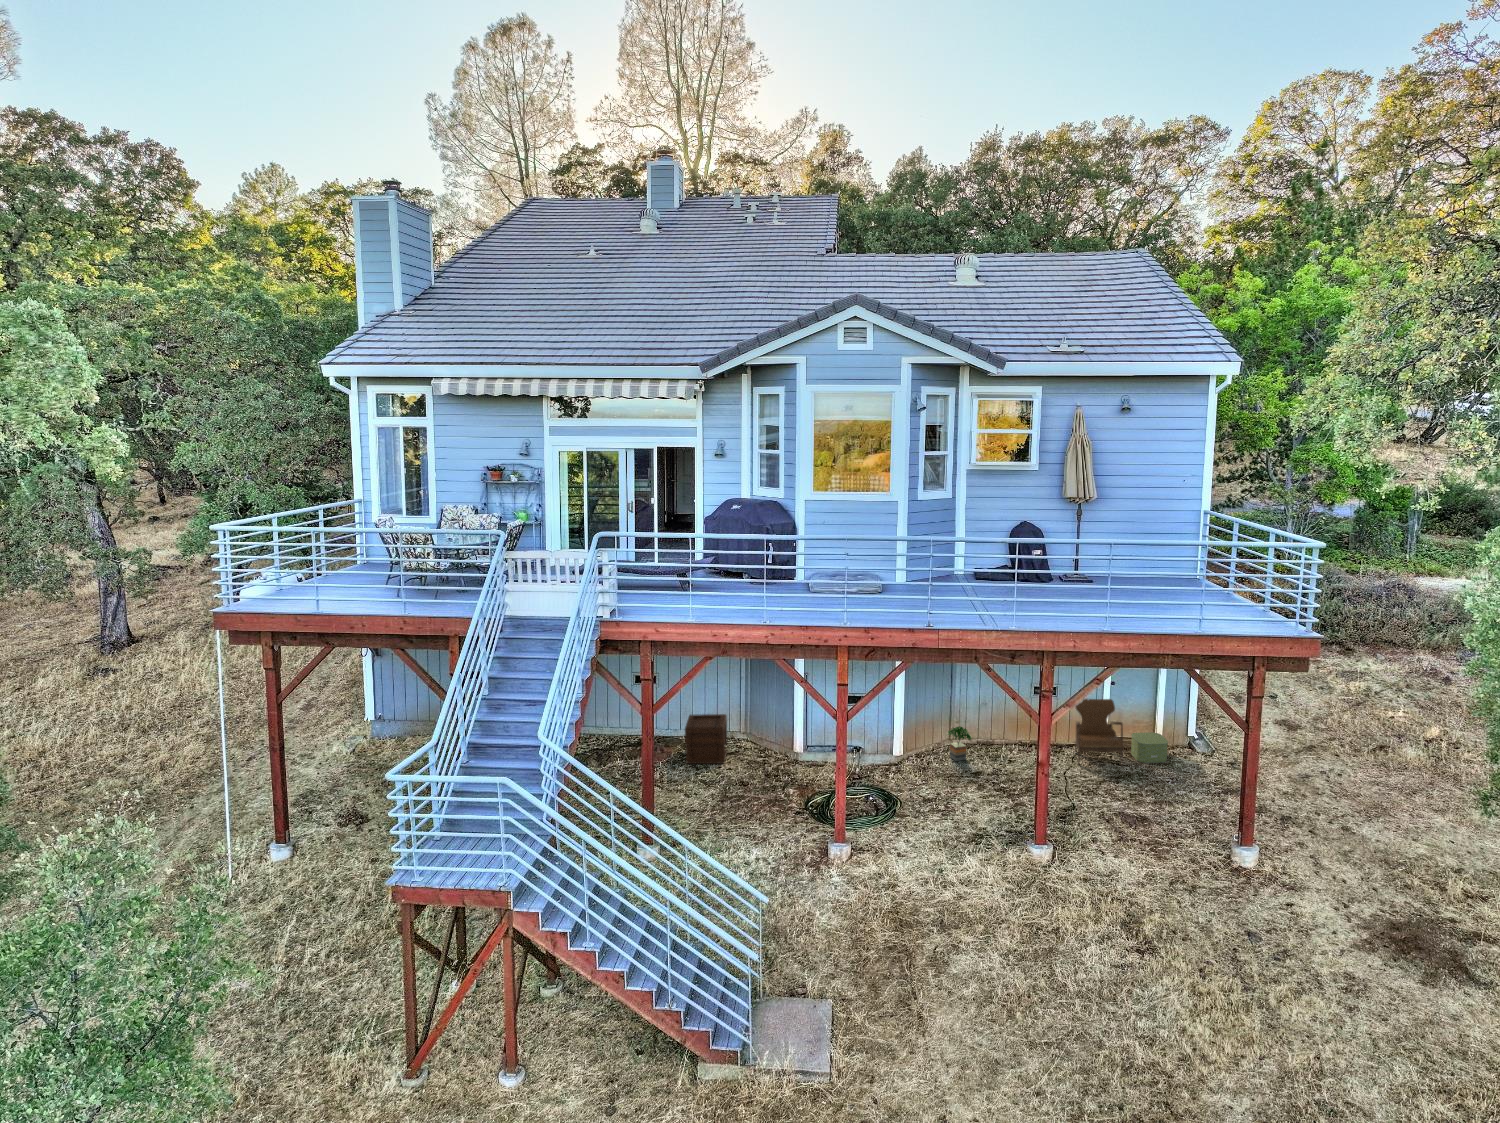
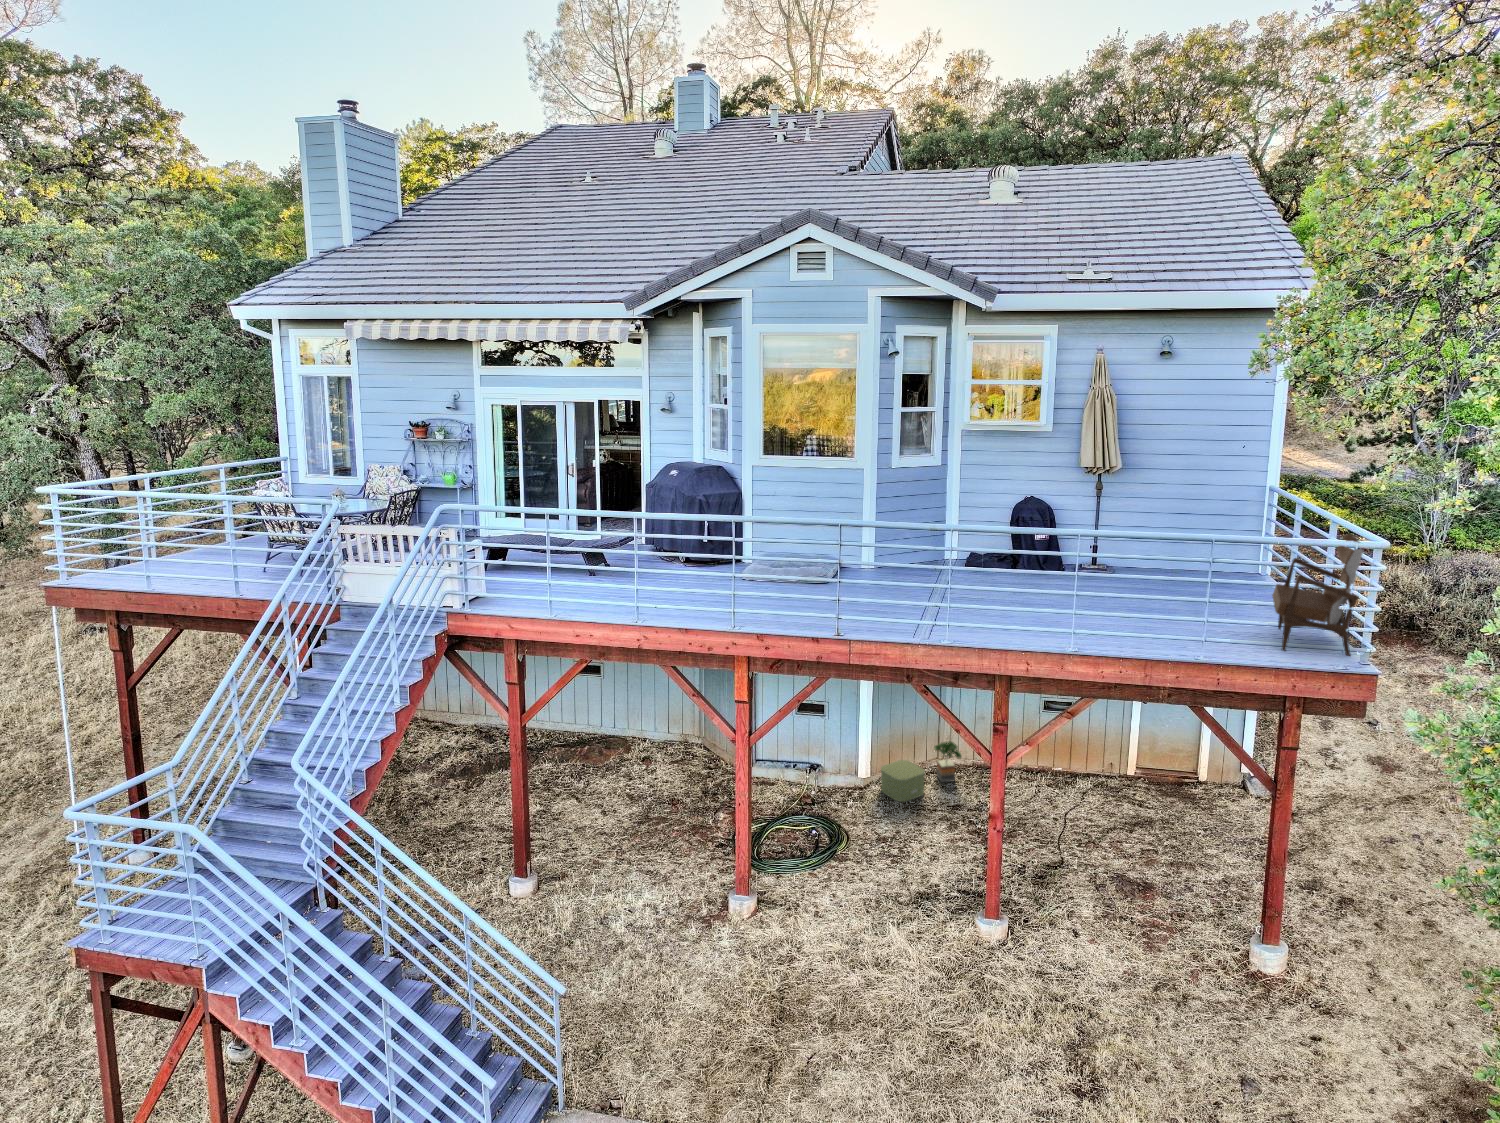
armchair: present [1075,699,1123,765] -> present [1272,535,1363,656]
wooden crate: present [685,714,728,764] -> none [629,706,686,766]
storage box: present [1131,733,1168,763] -> present [881,760,925,802]

